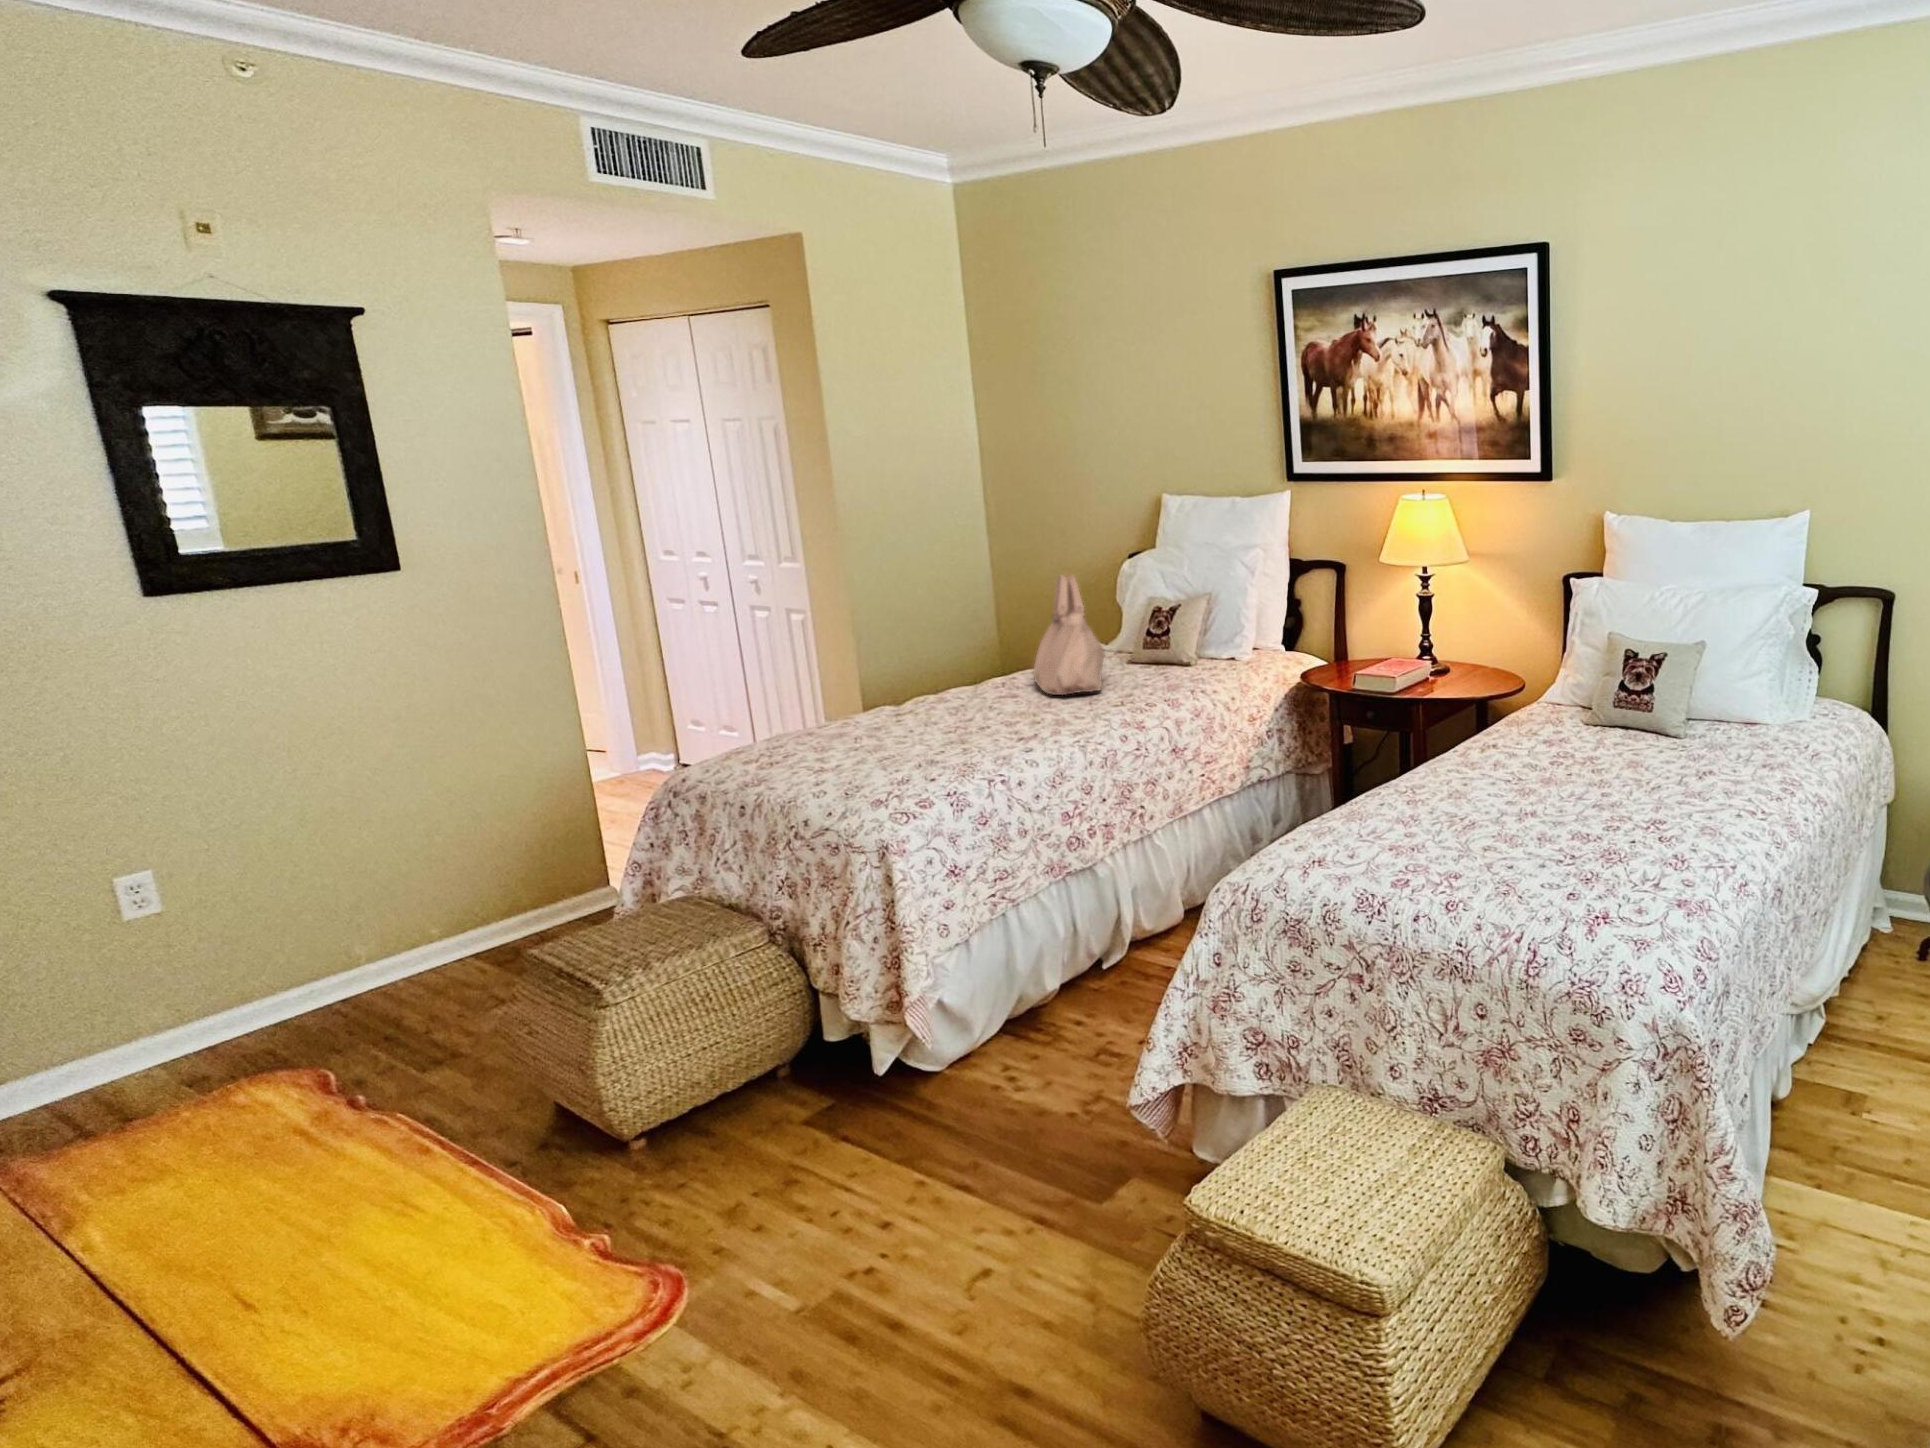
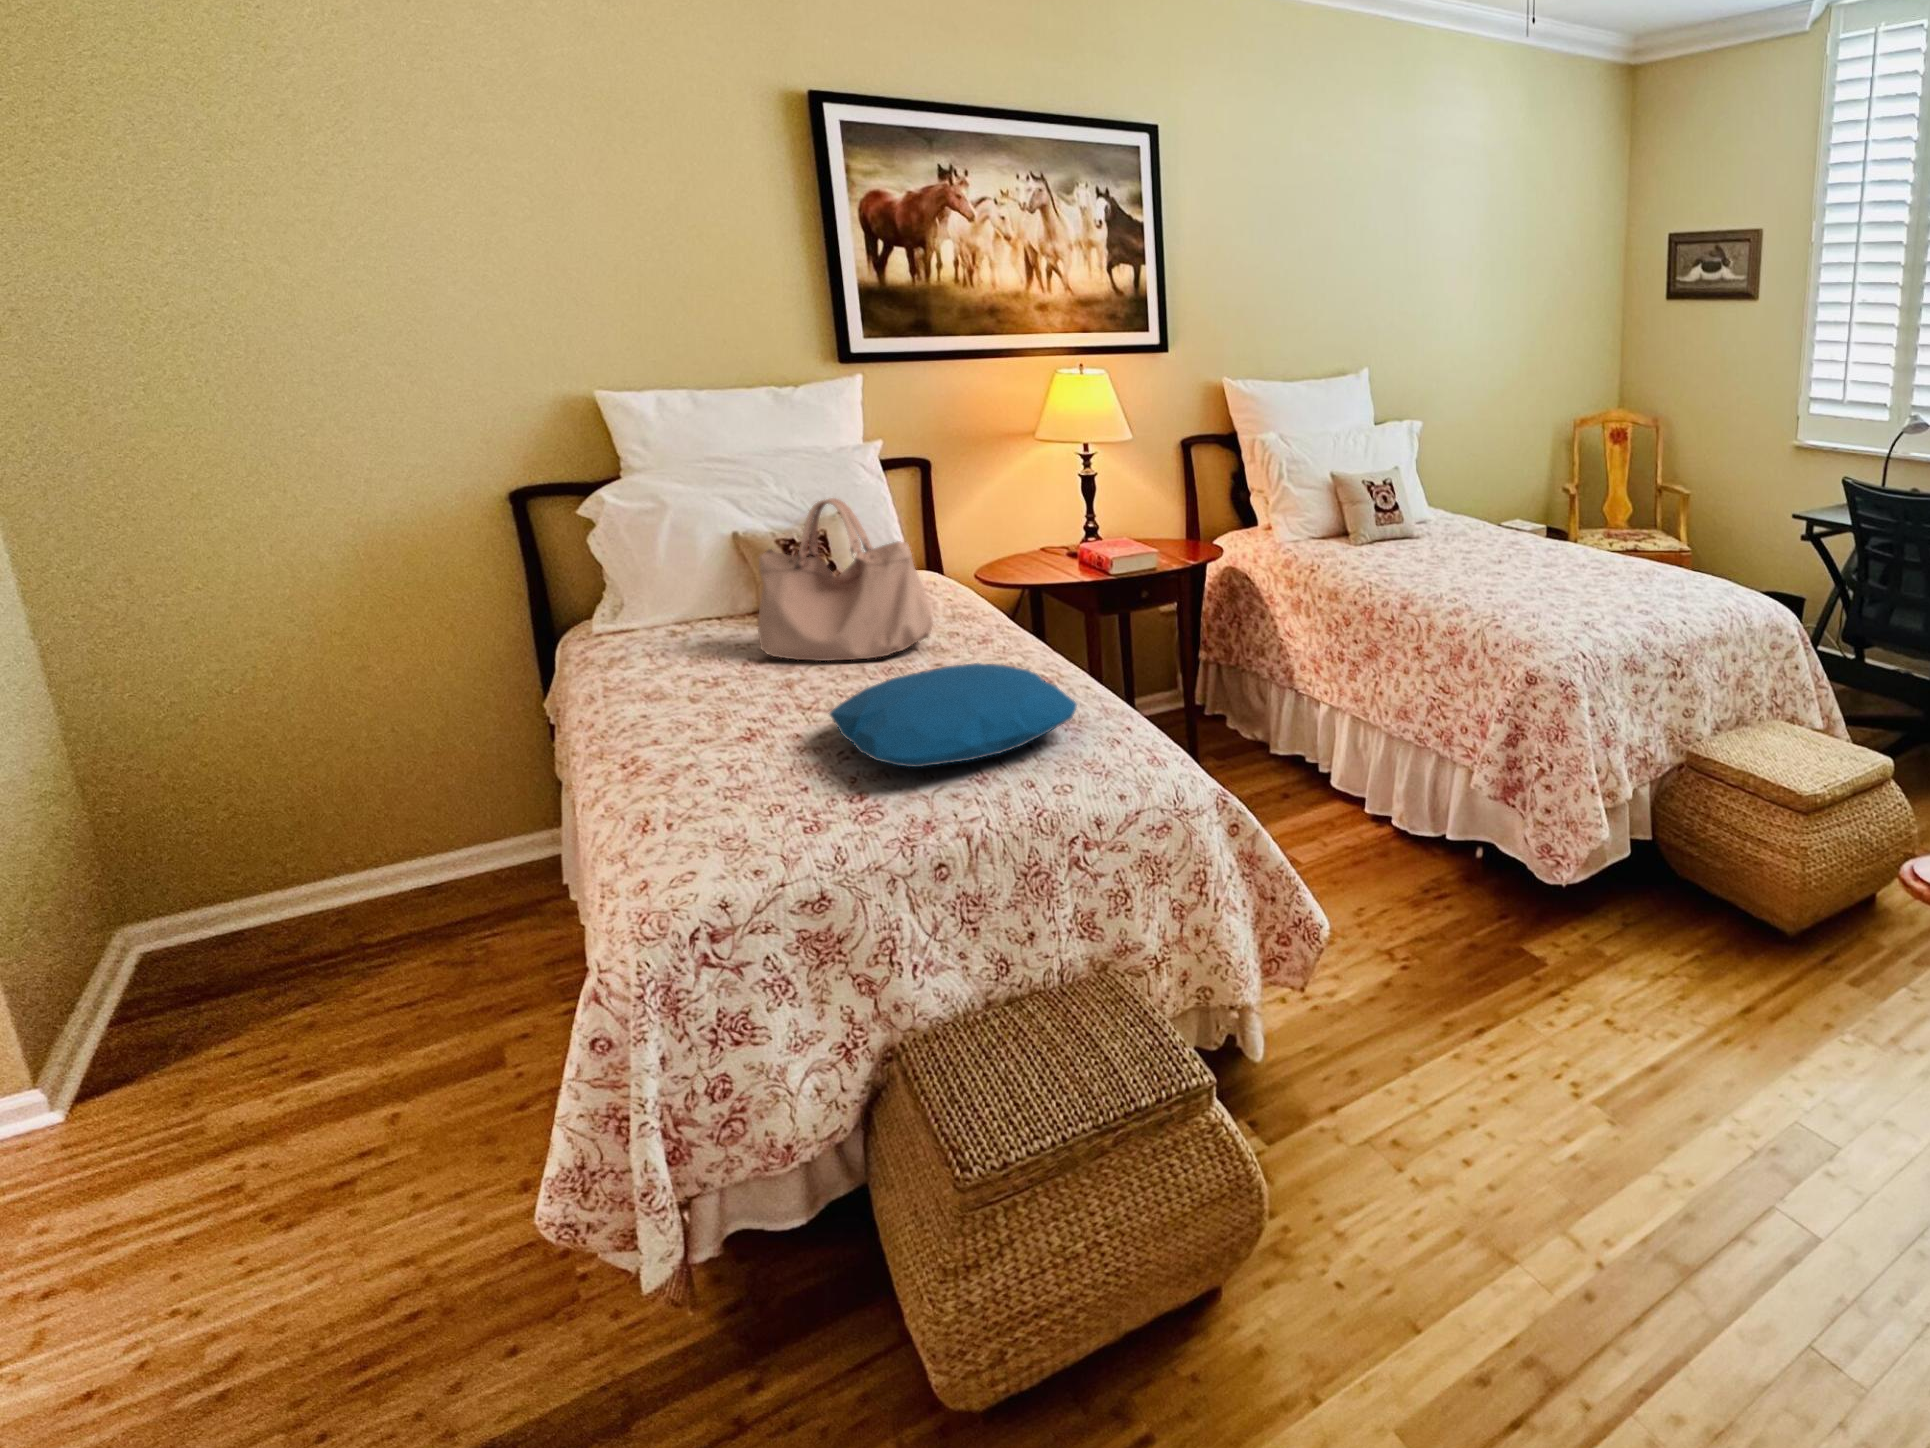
pillow: none [791,695,990,756] -> present [830,663,1077,767]

